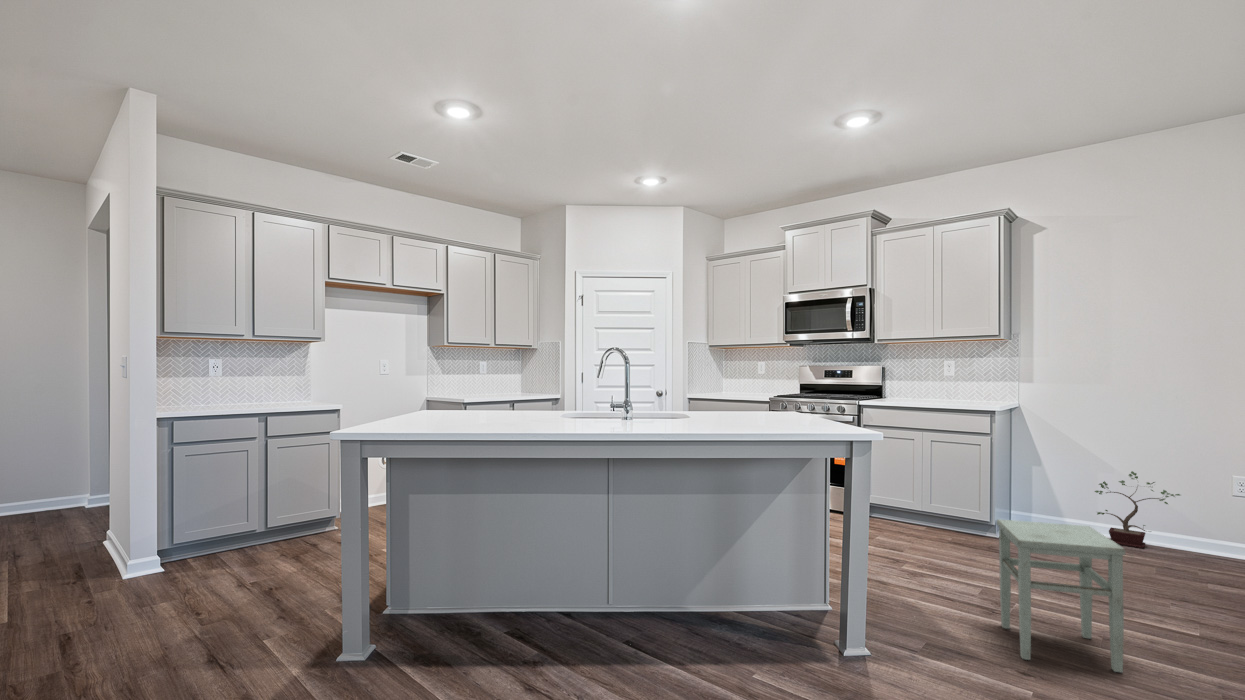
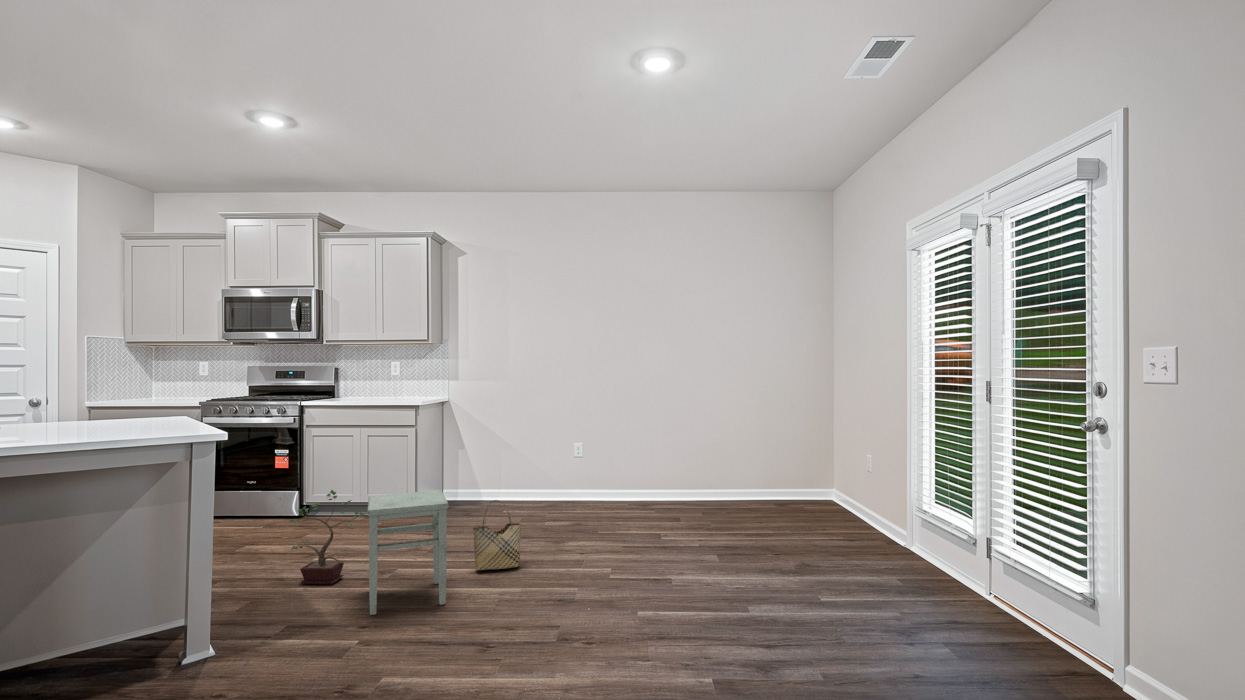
potted plant: present [1095,471,1180,548] -> present [290,490,366,584]
woven basket: none [1129,548,1209,644] -> present [473,500,521,571]

